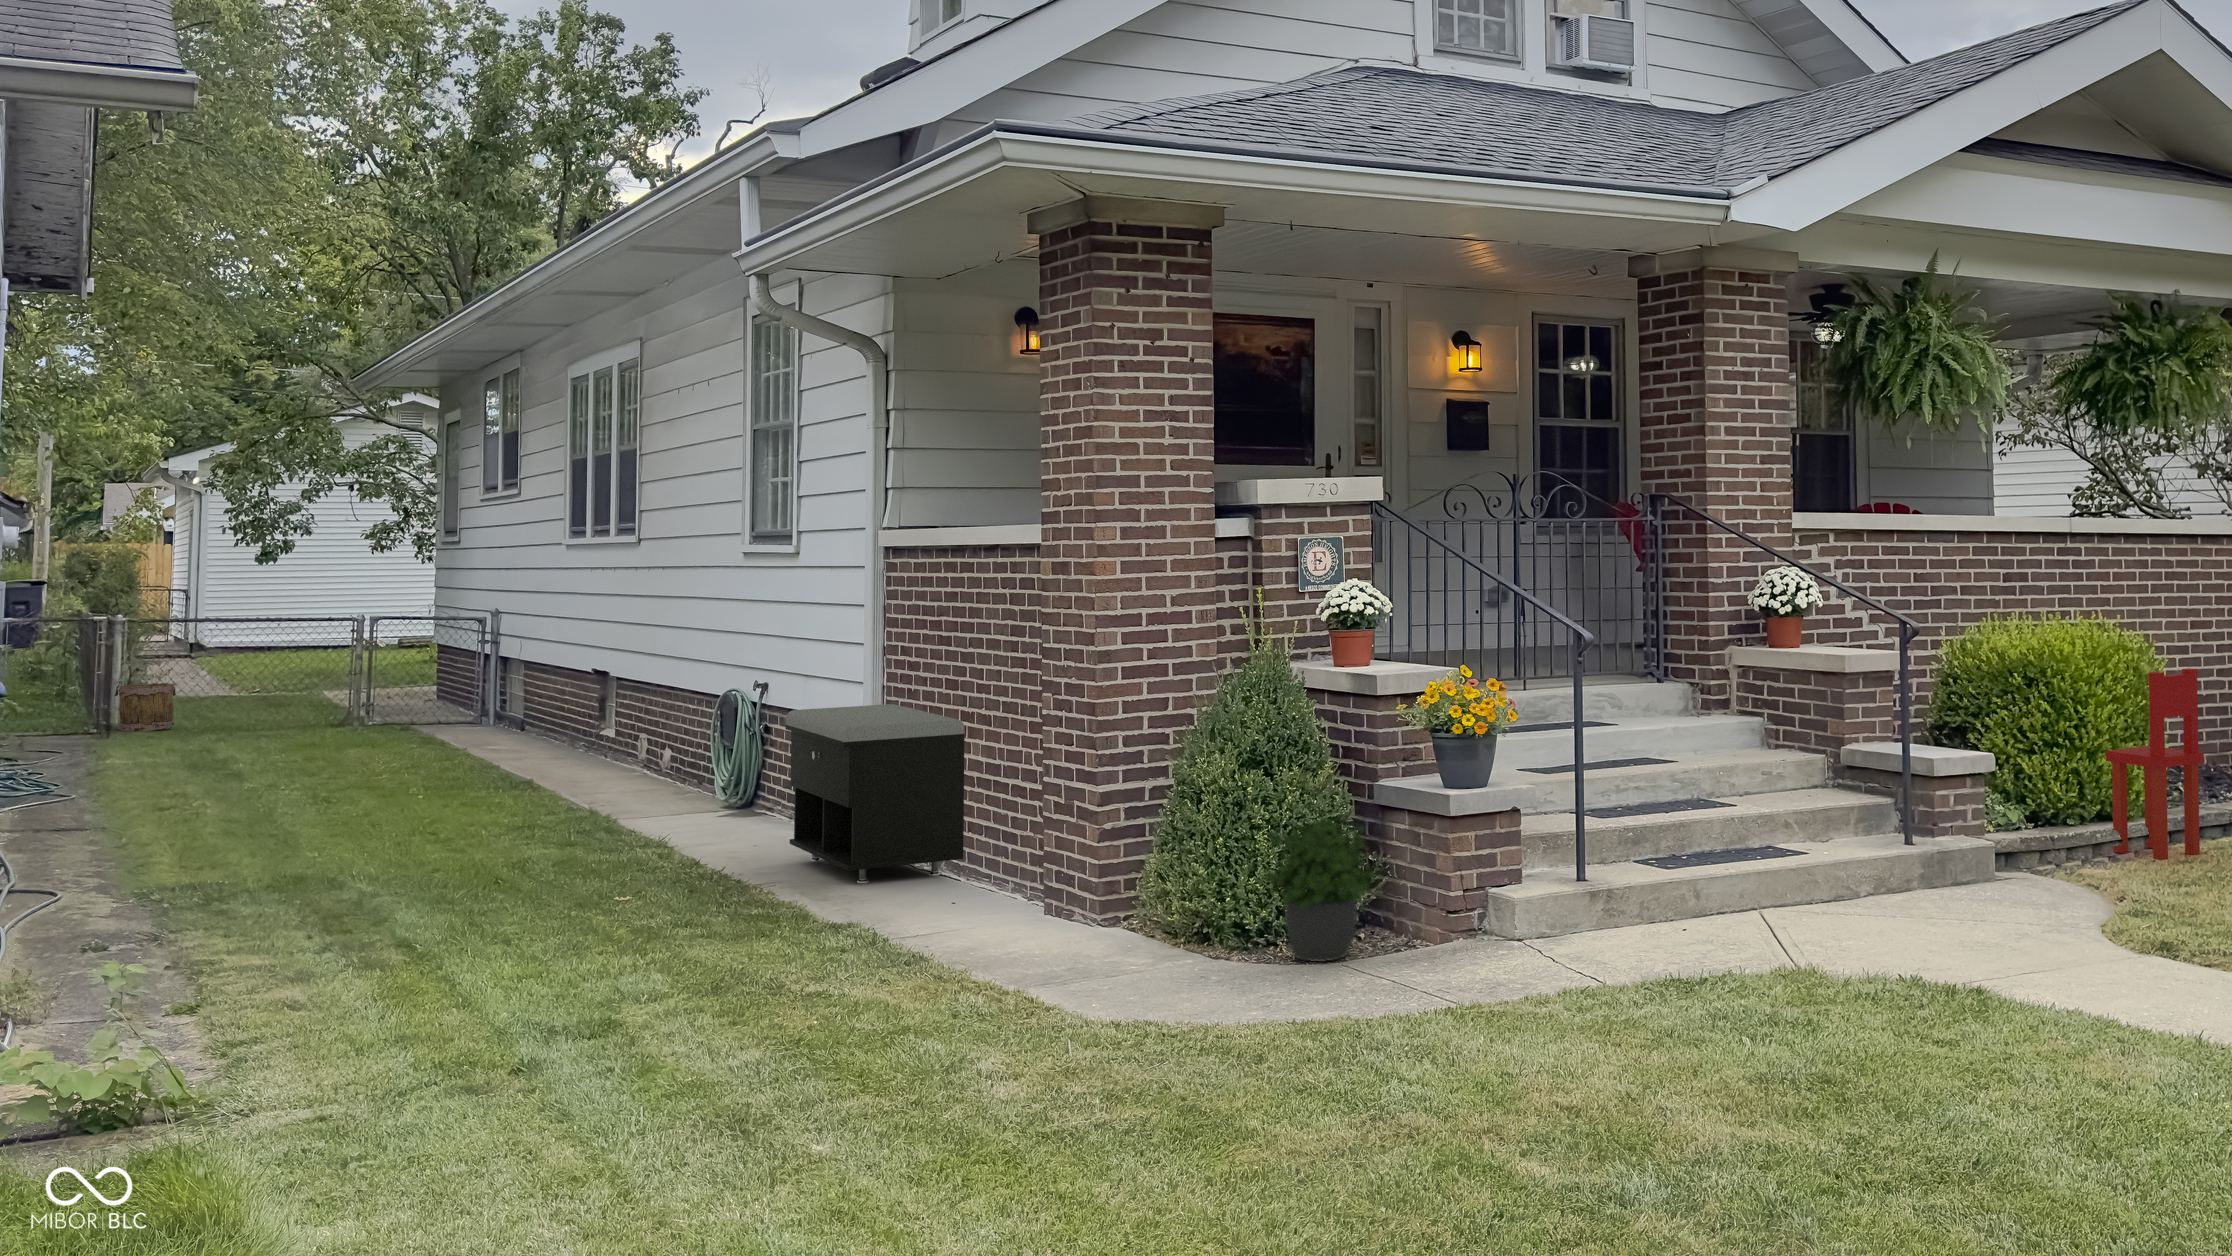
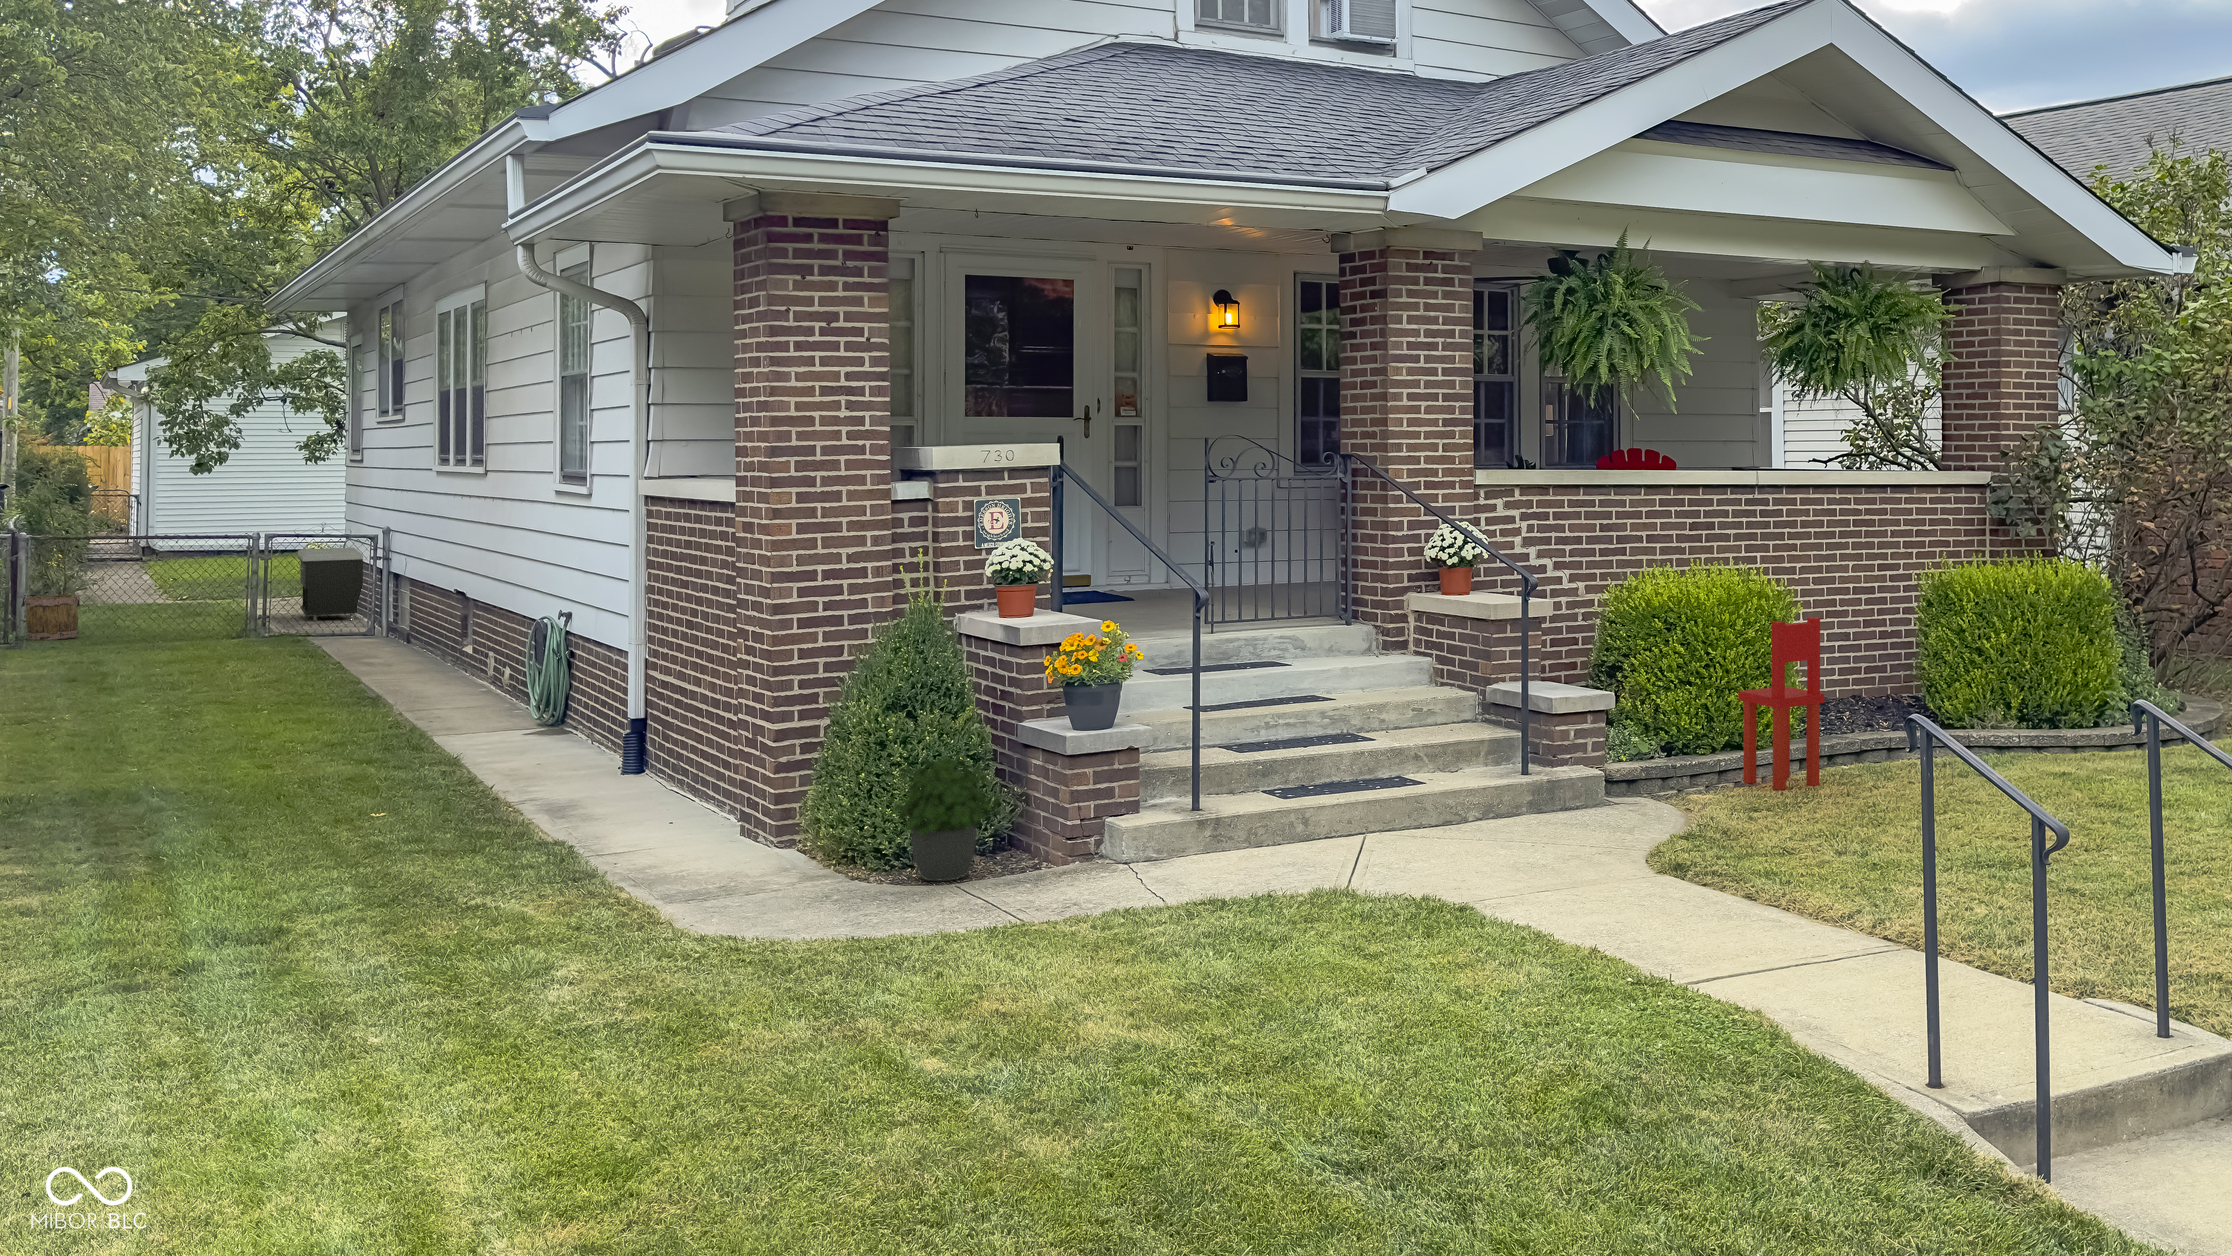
storage bench: present [786,704,965,883] -> present [298,548,363,621]

